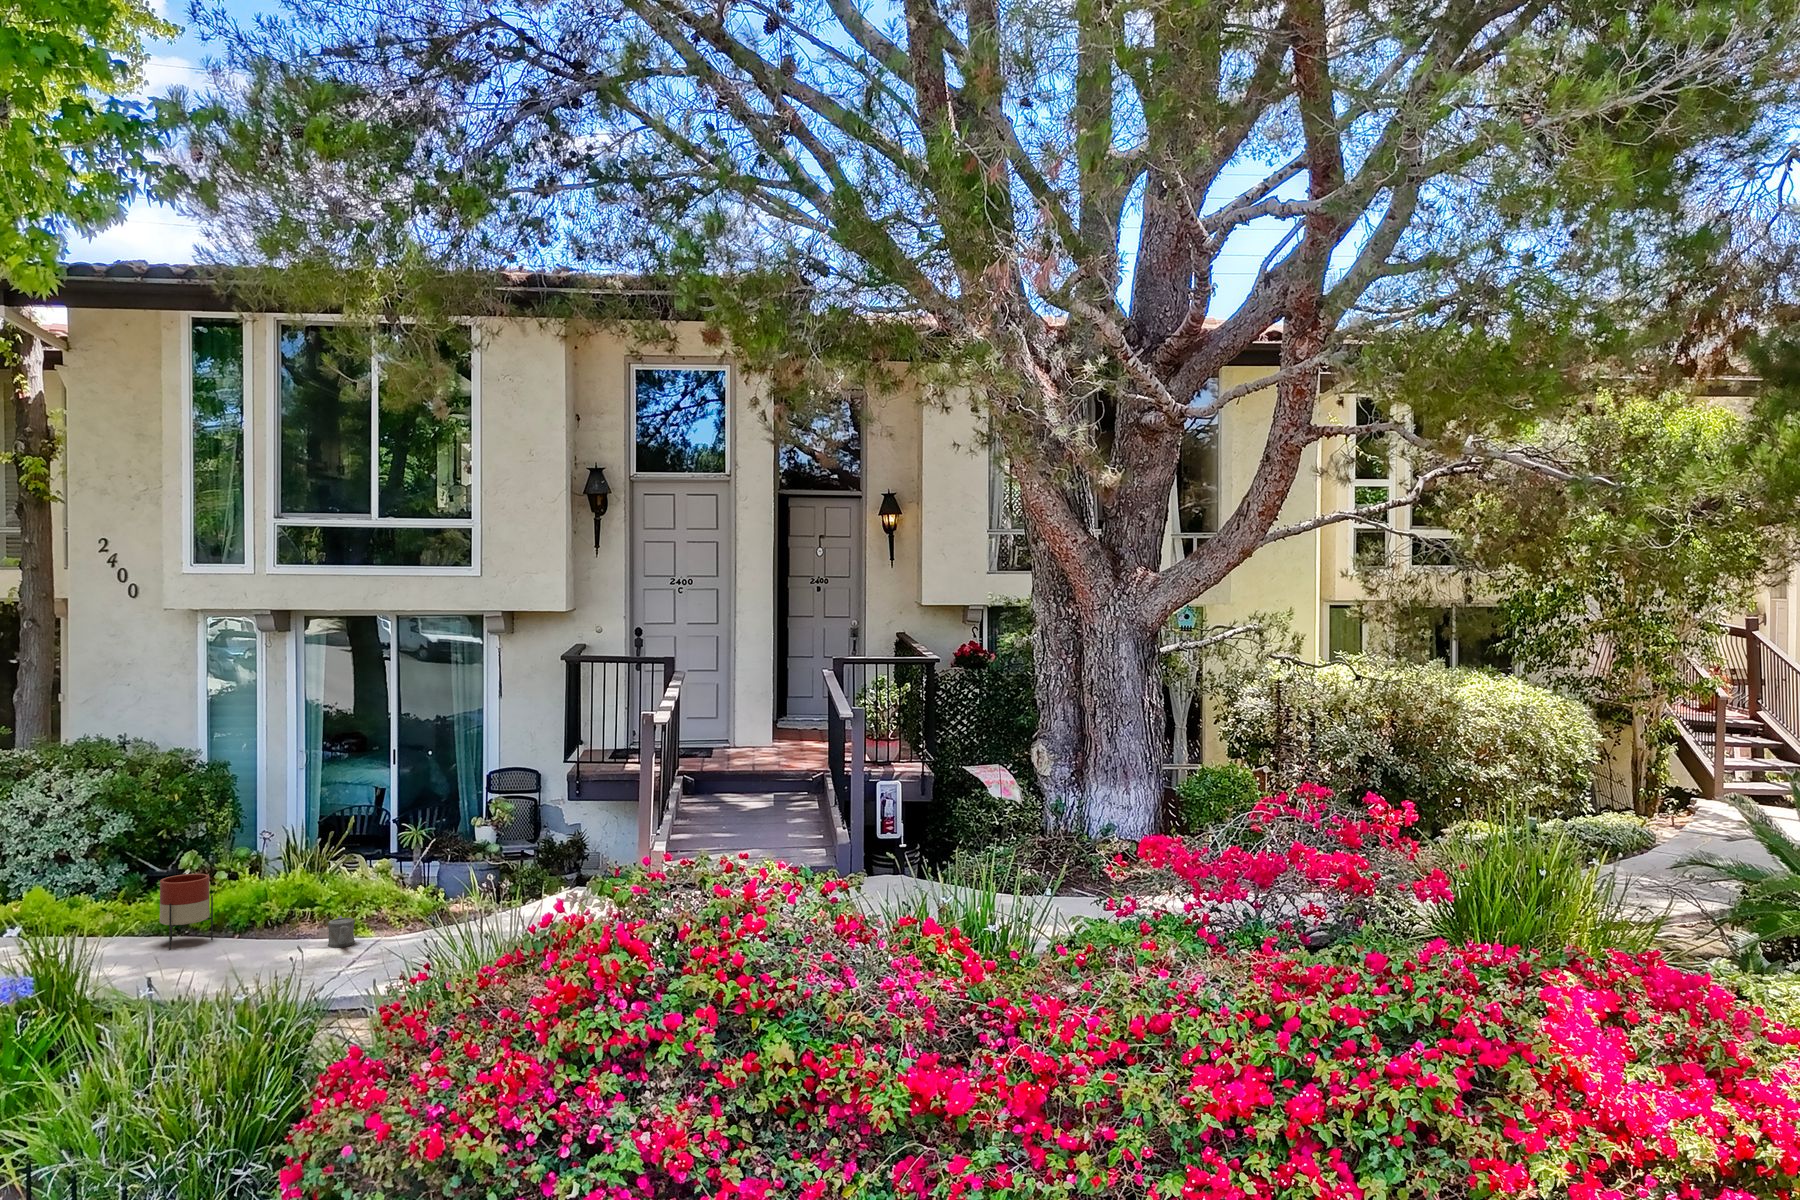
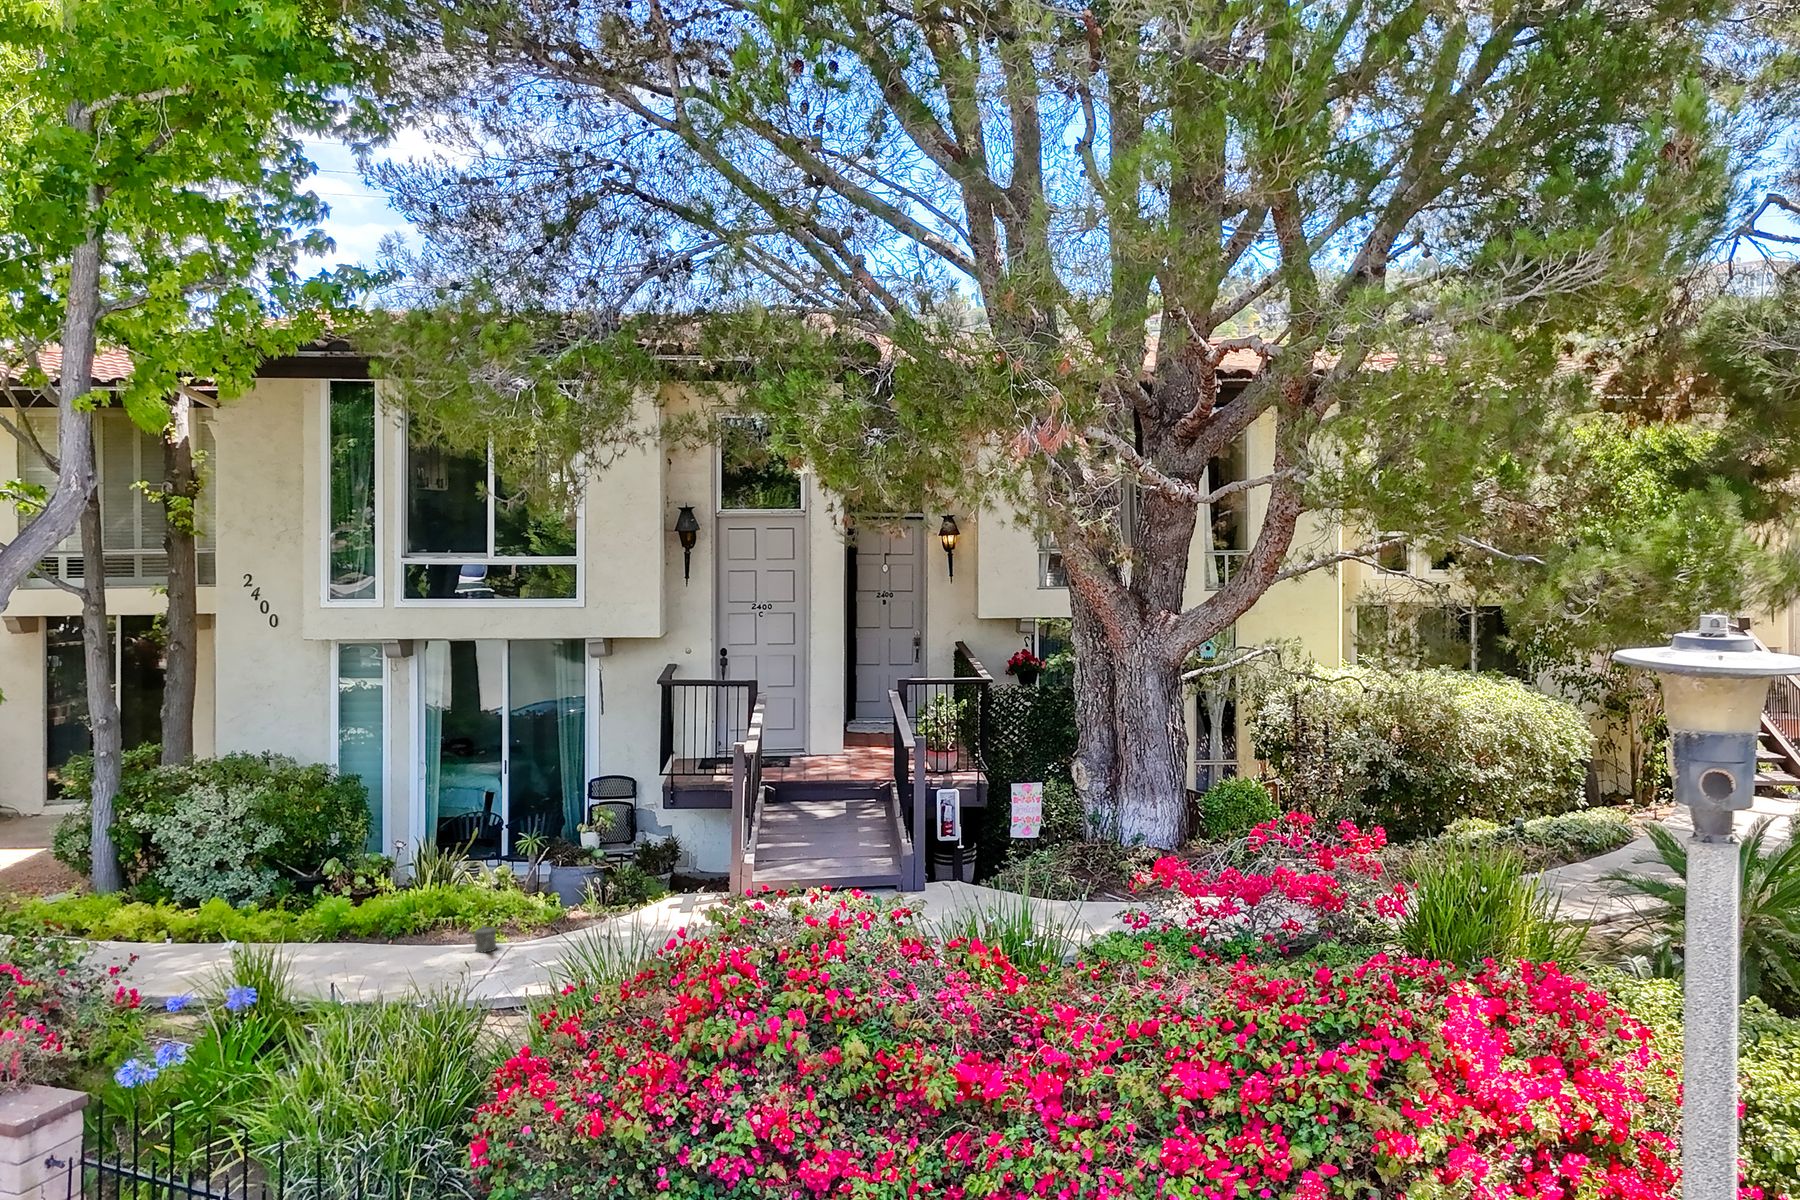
planter: present [160,874,213,950] -> none [336,891,380,956]

